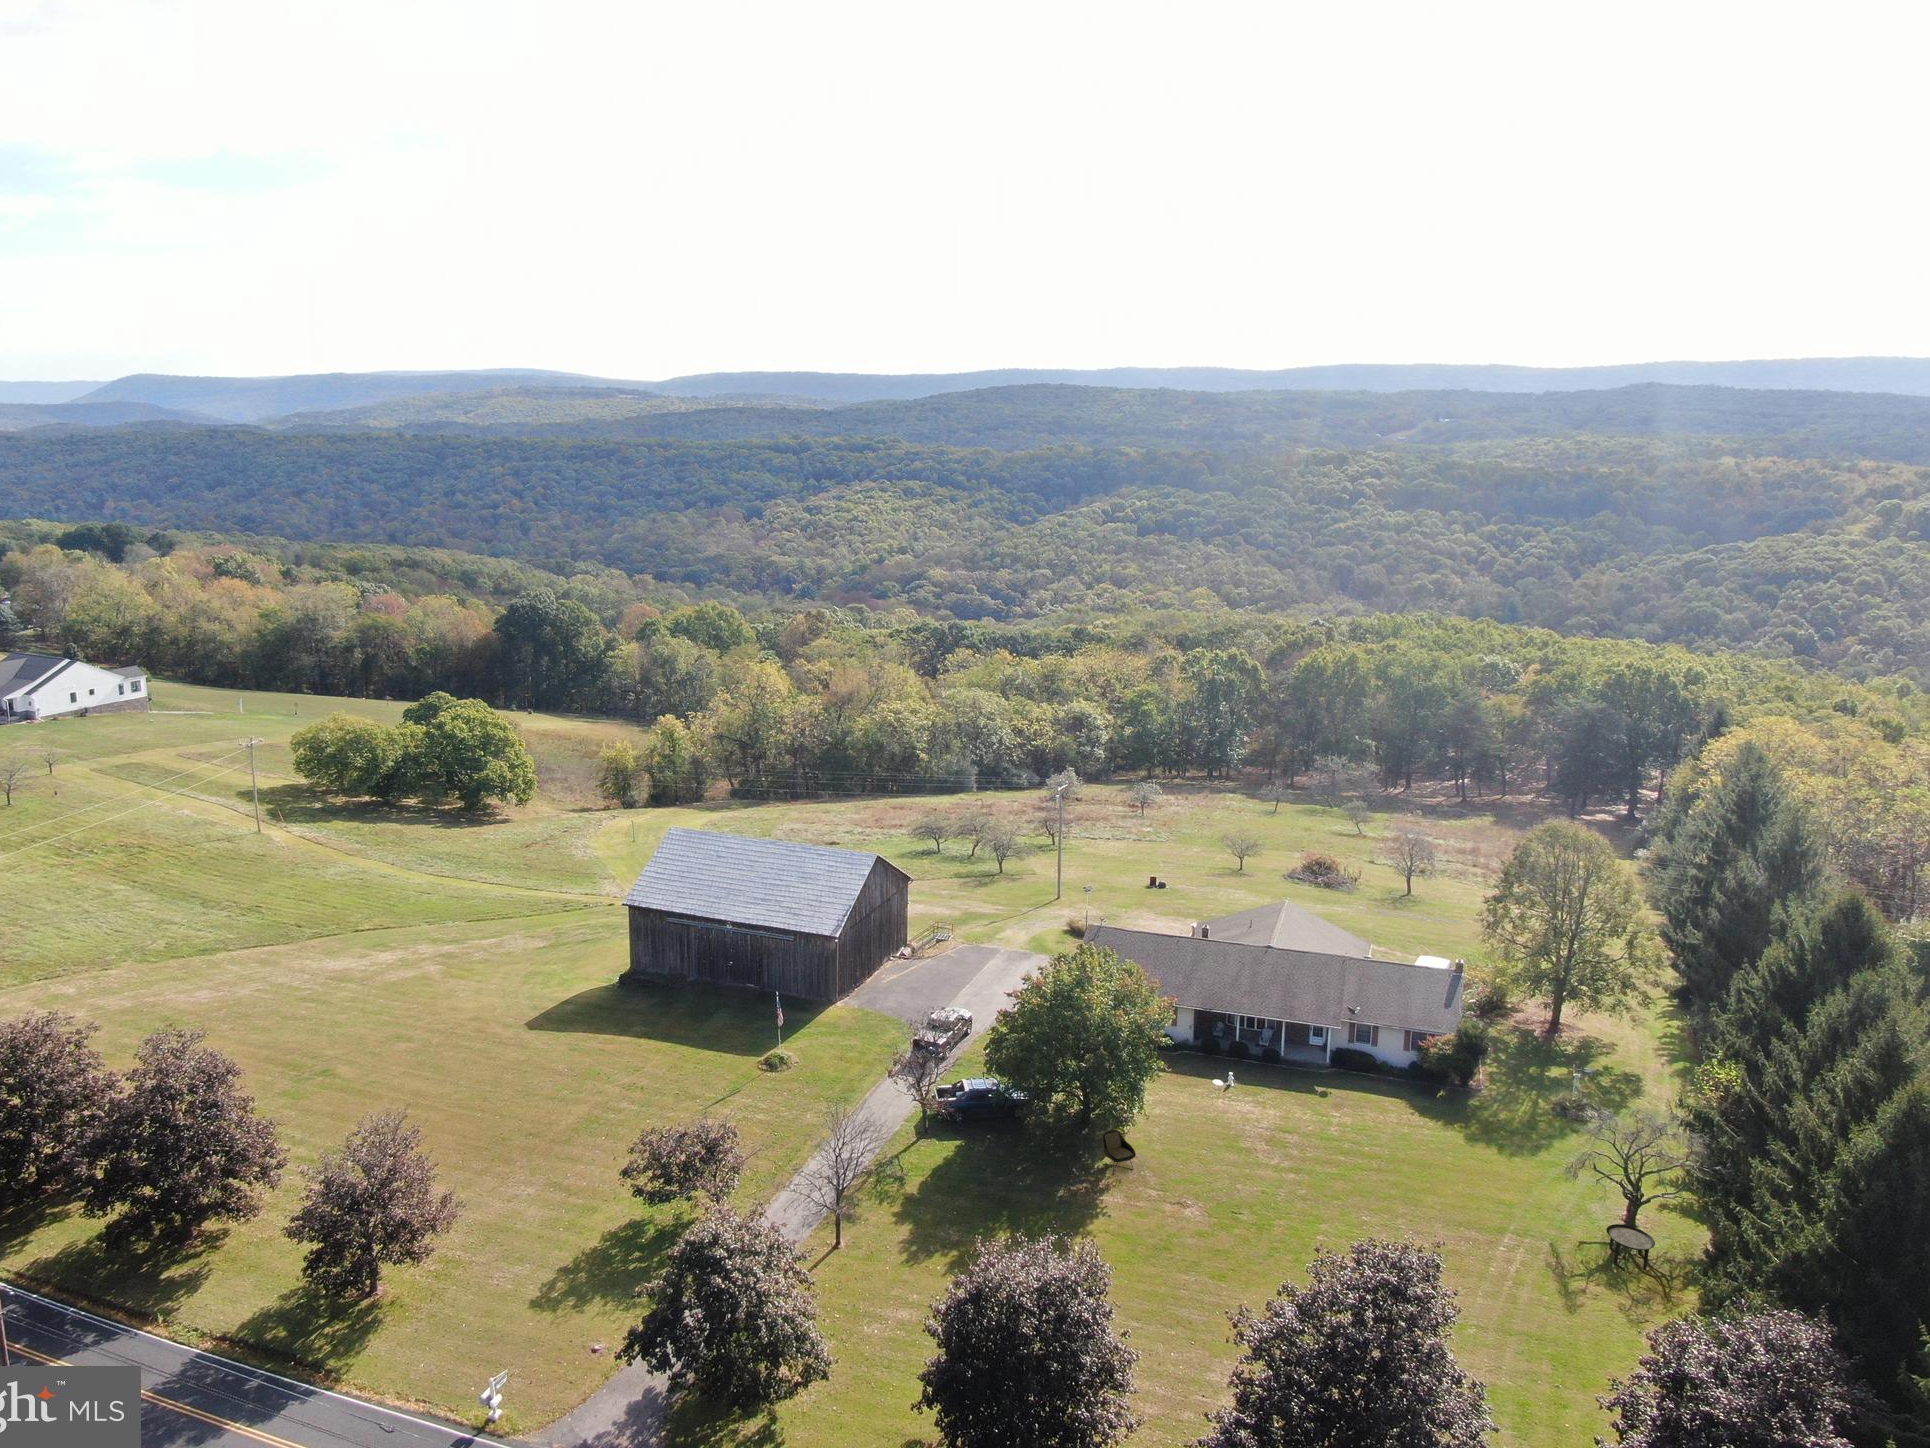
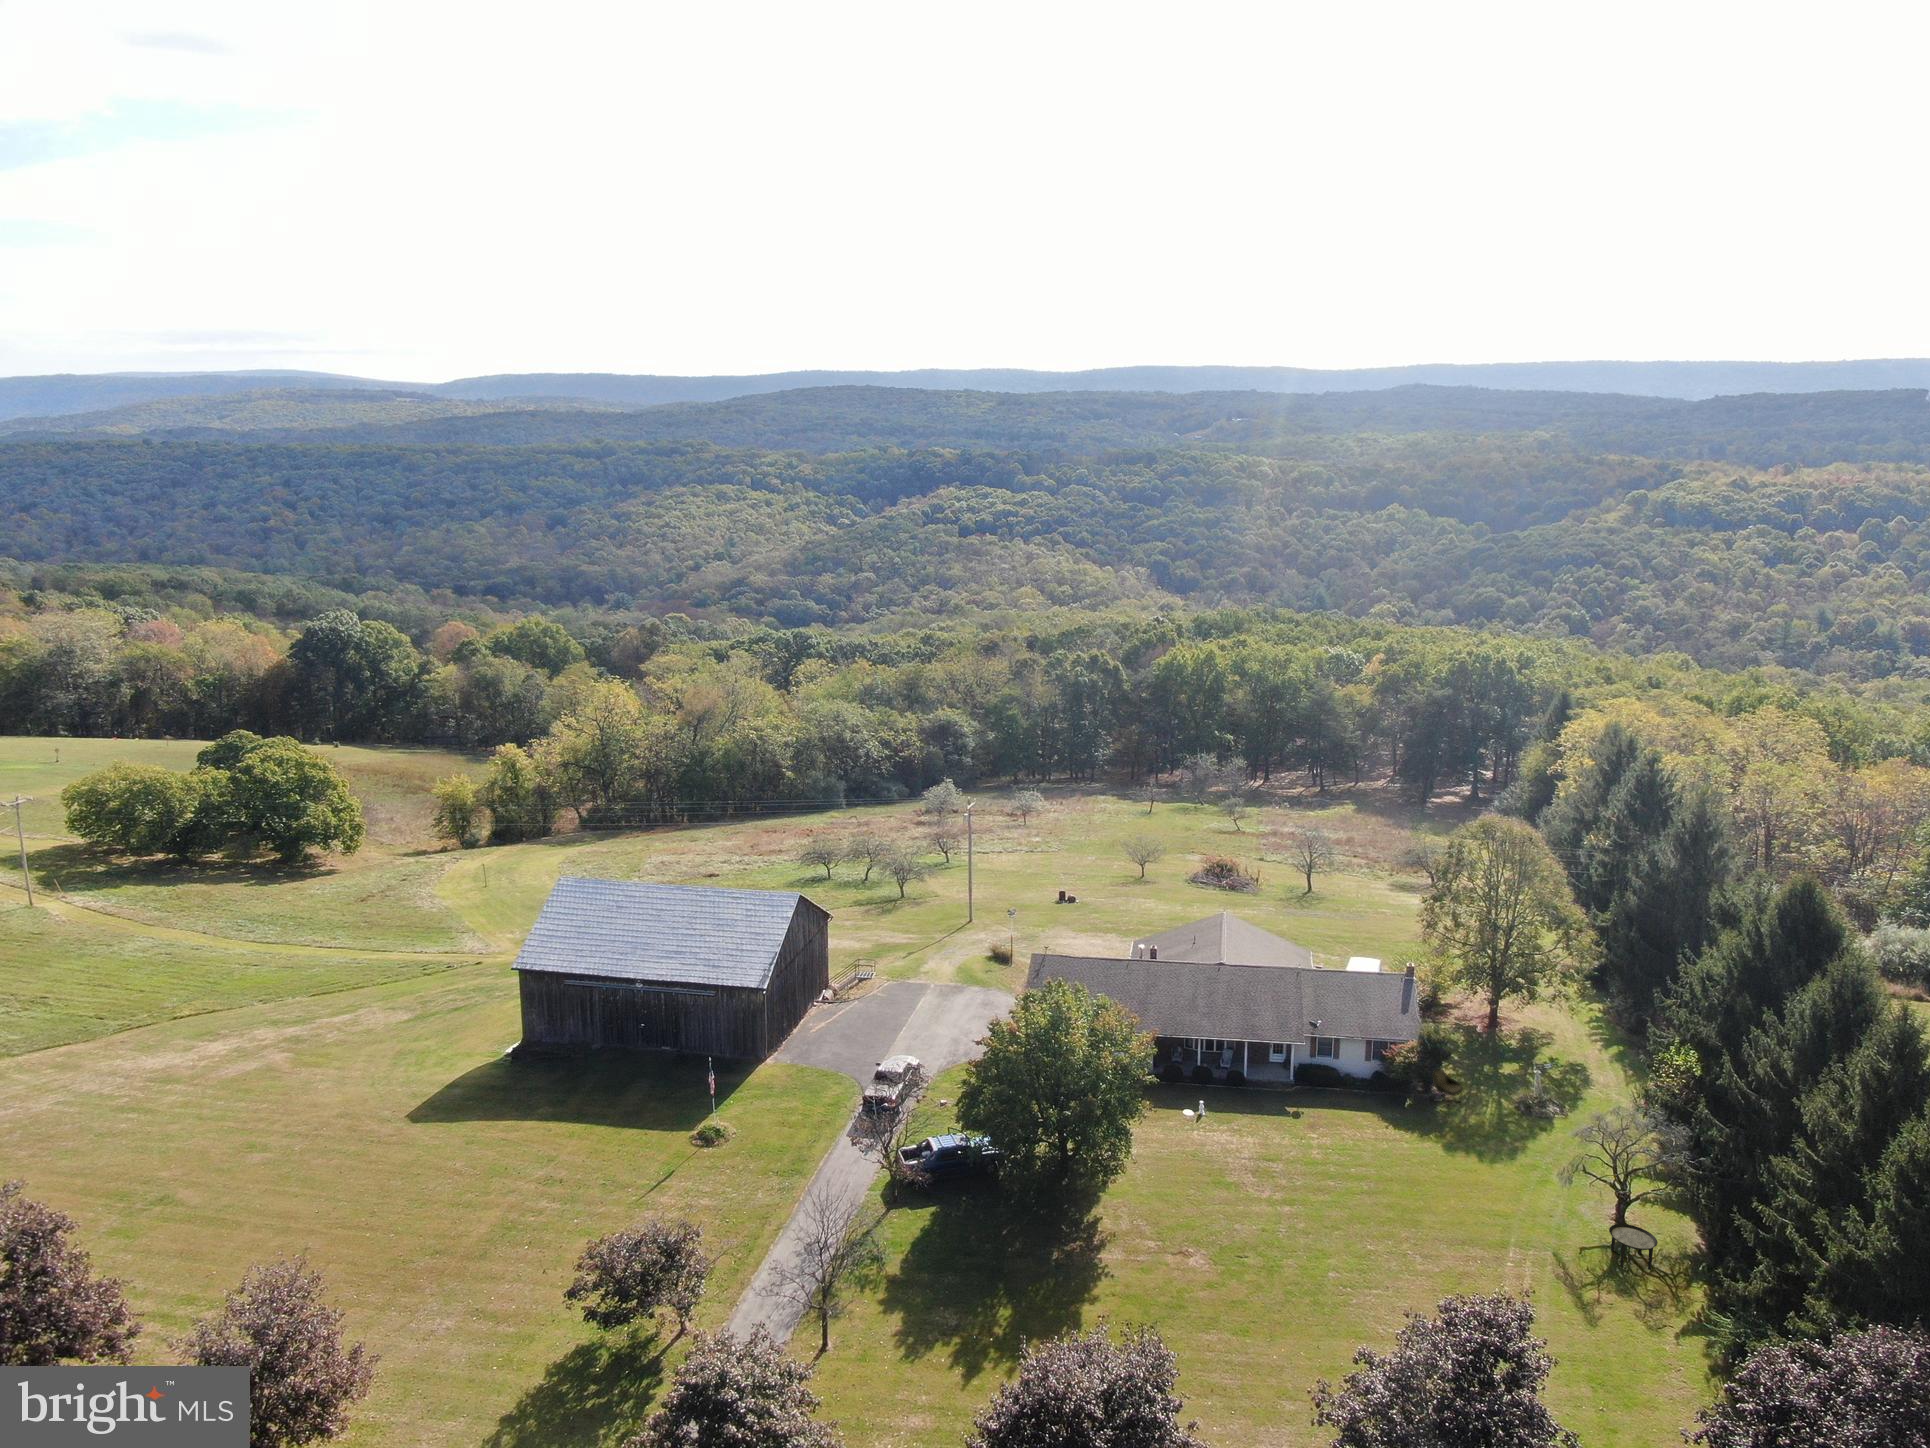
lounge chair: present [1101,1130,1136,1174] -> present [1433,1069,1463,1106]

